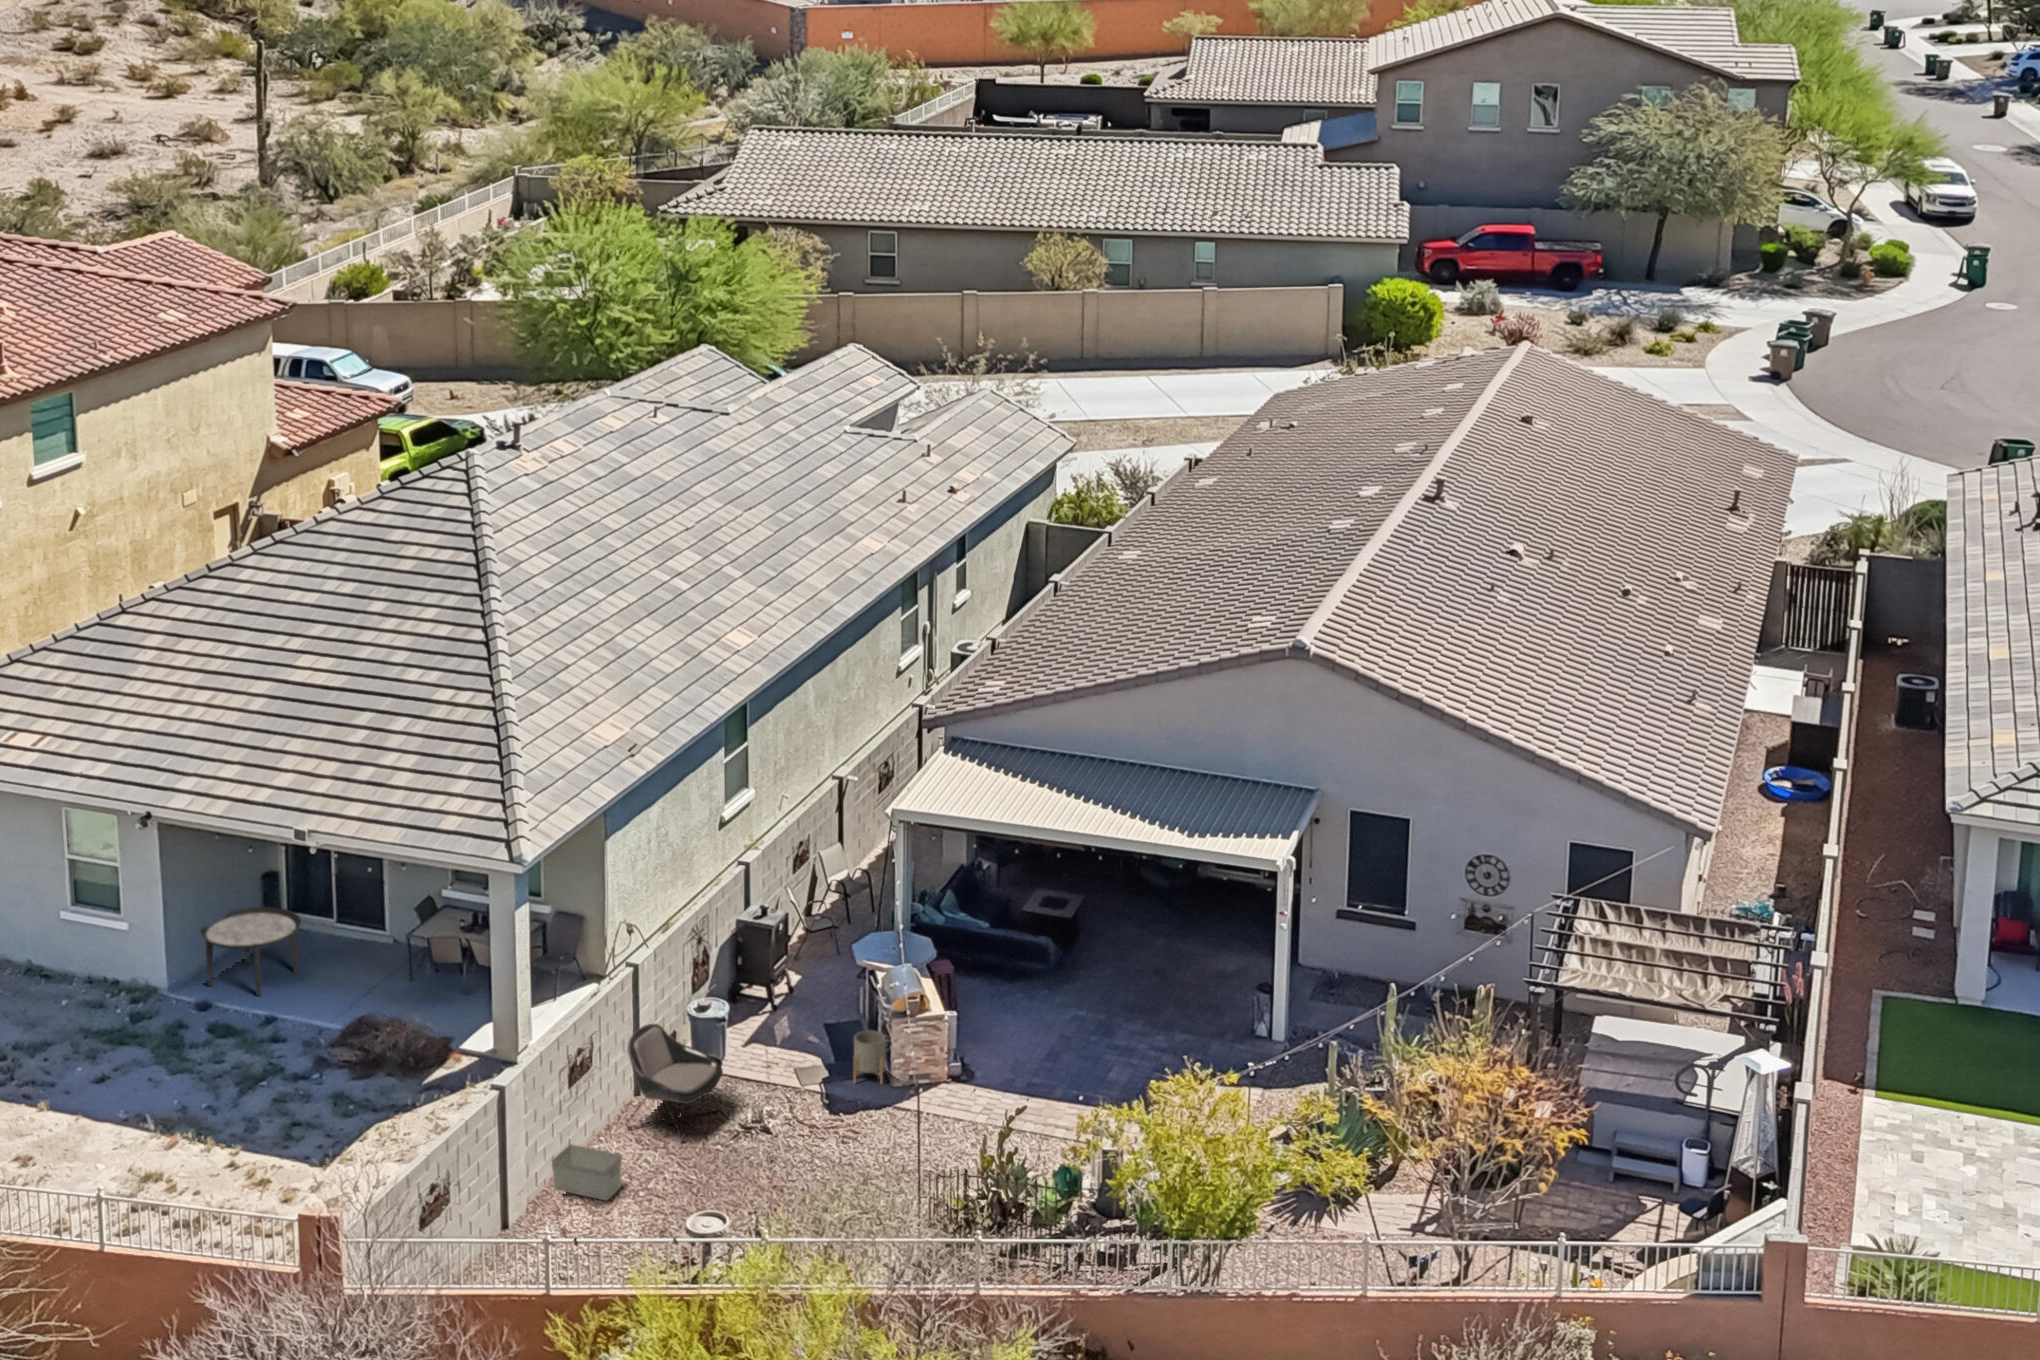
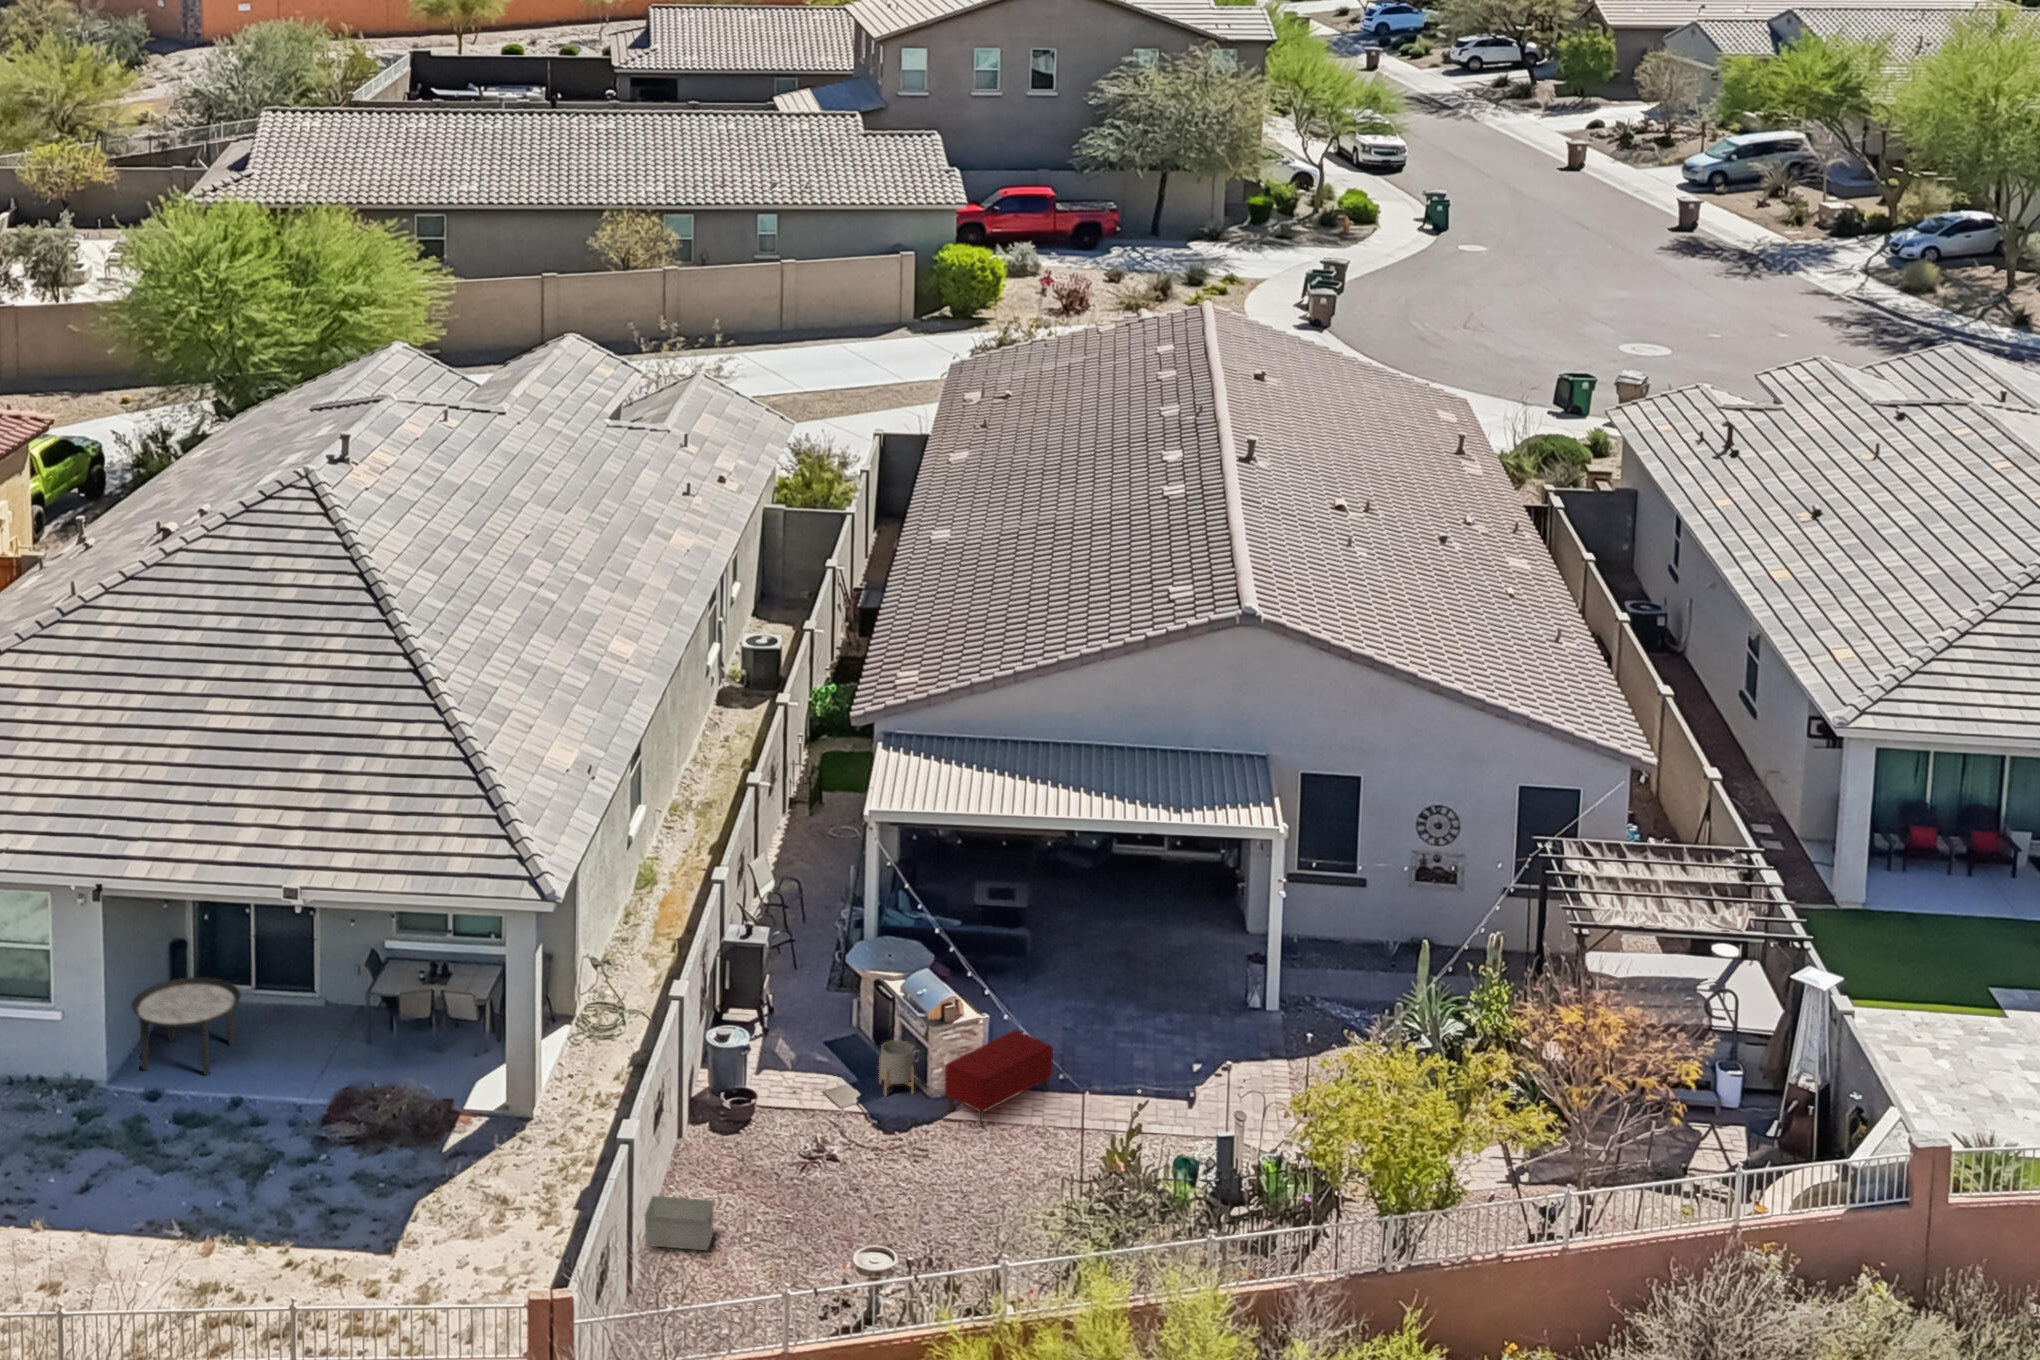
lounge chair: present [626,1024,723,1141] -> none [681,1058,772,1179]
bench: none [901,1033,1016,1121] -> present [944,1030,1053,1126]

